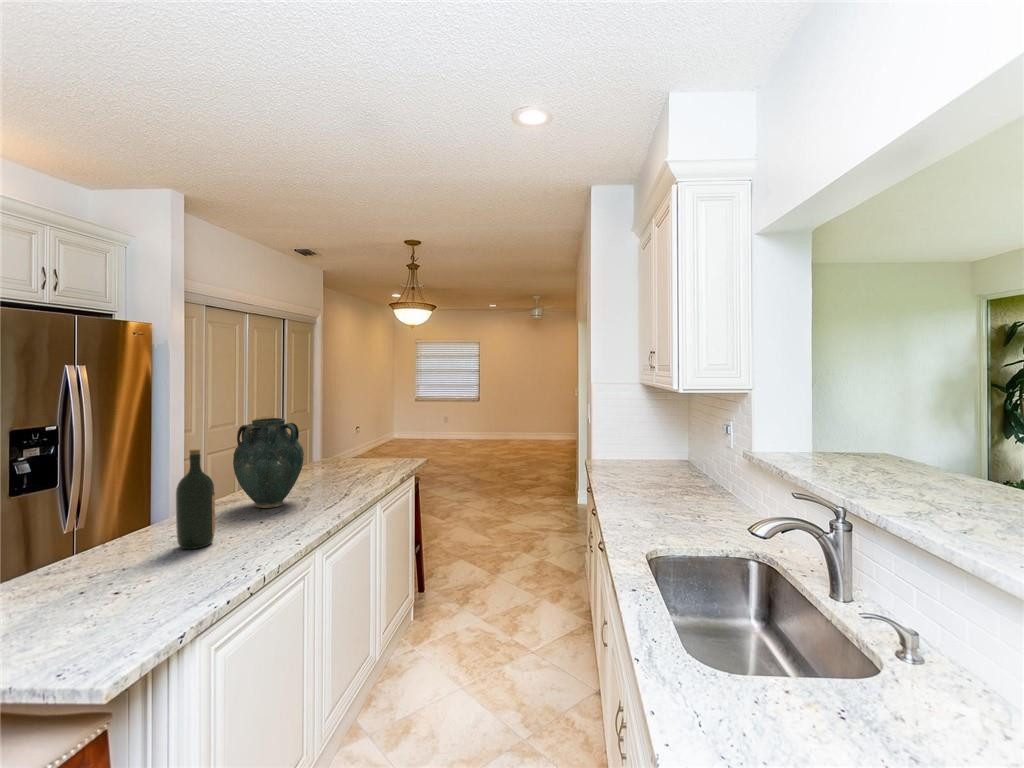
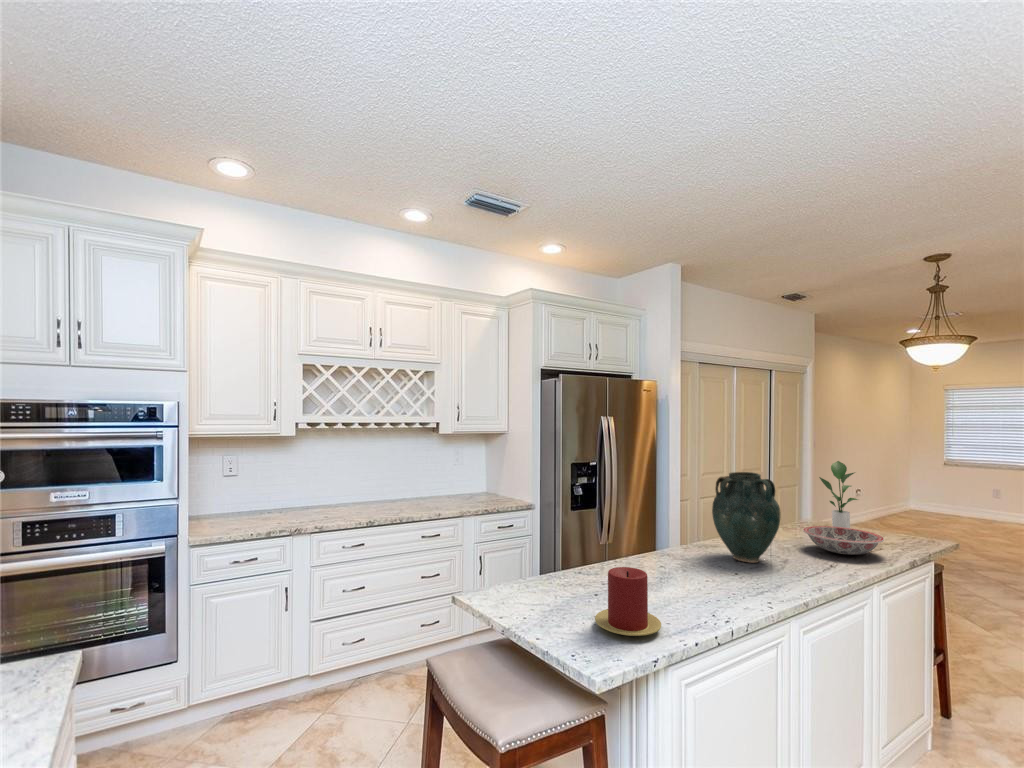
potted plant: none [332,403,363,466] -> present [819,461,858,528]
wine bottle: present [176,449,215,549] -> none [663,495,693,584]
ceramic bowl: none [321,459,383,482] -> present [803,526,884,555]
candle: none [79,542,182,632] -> present [595,567,661,636]

